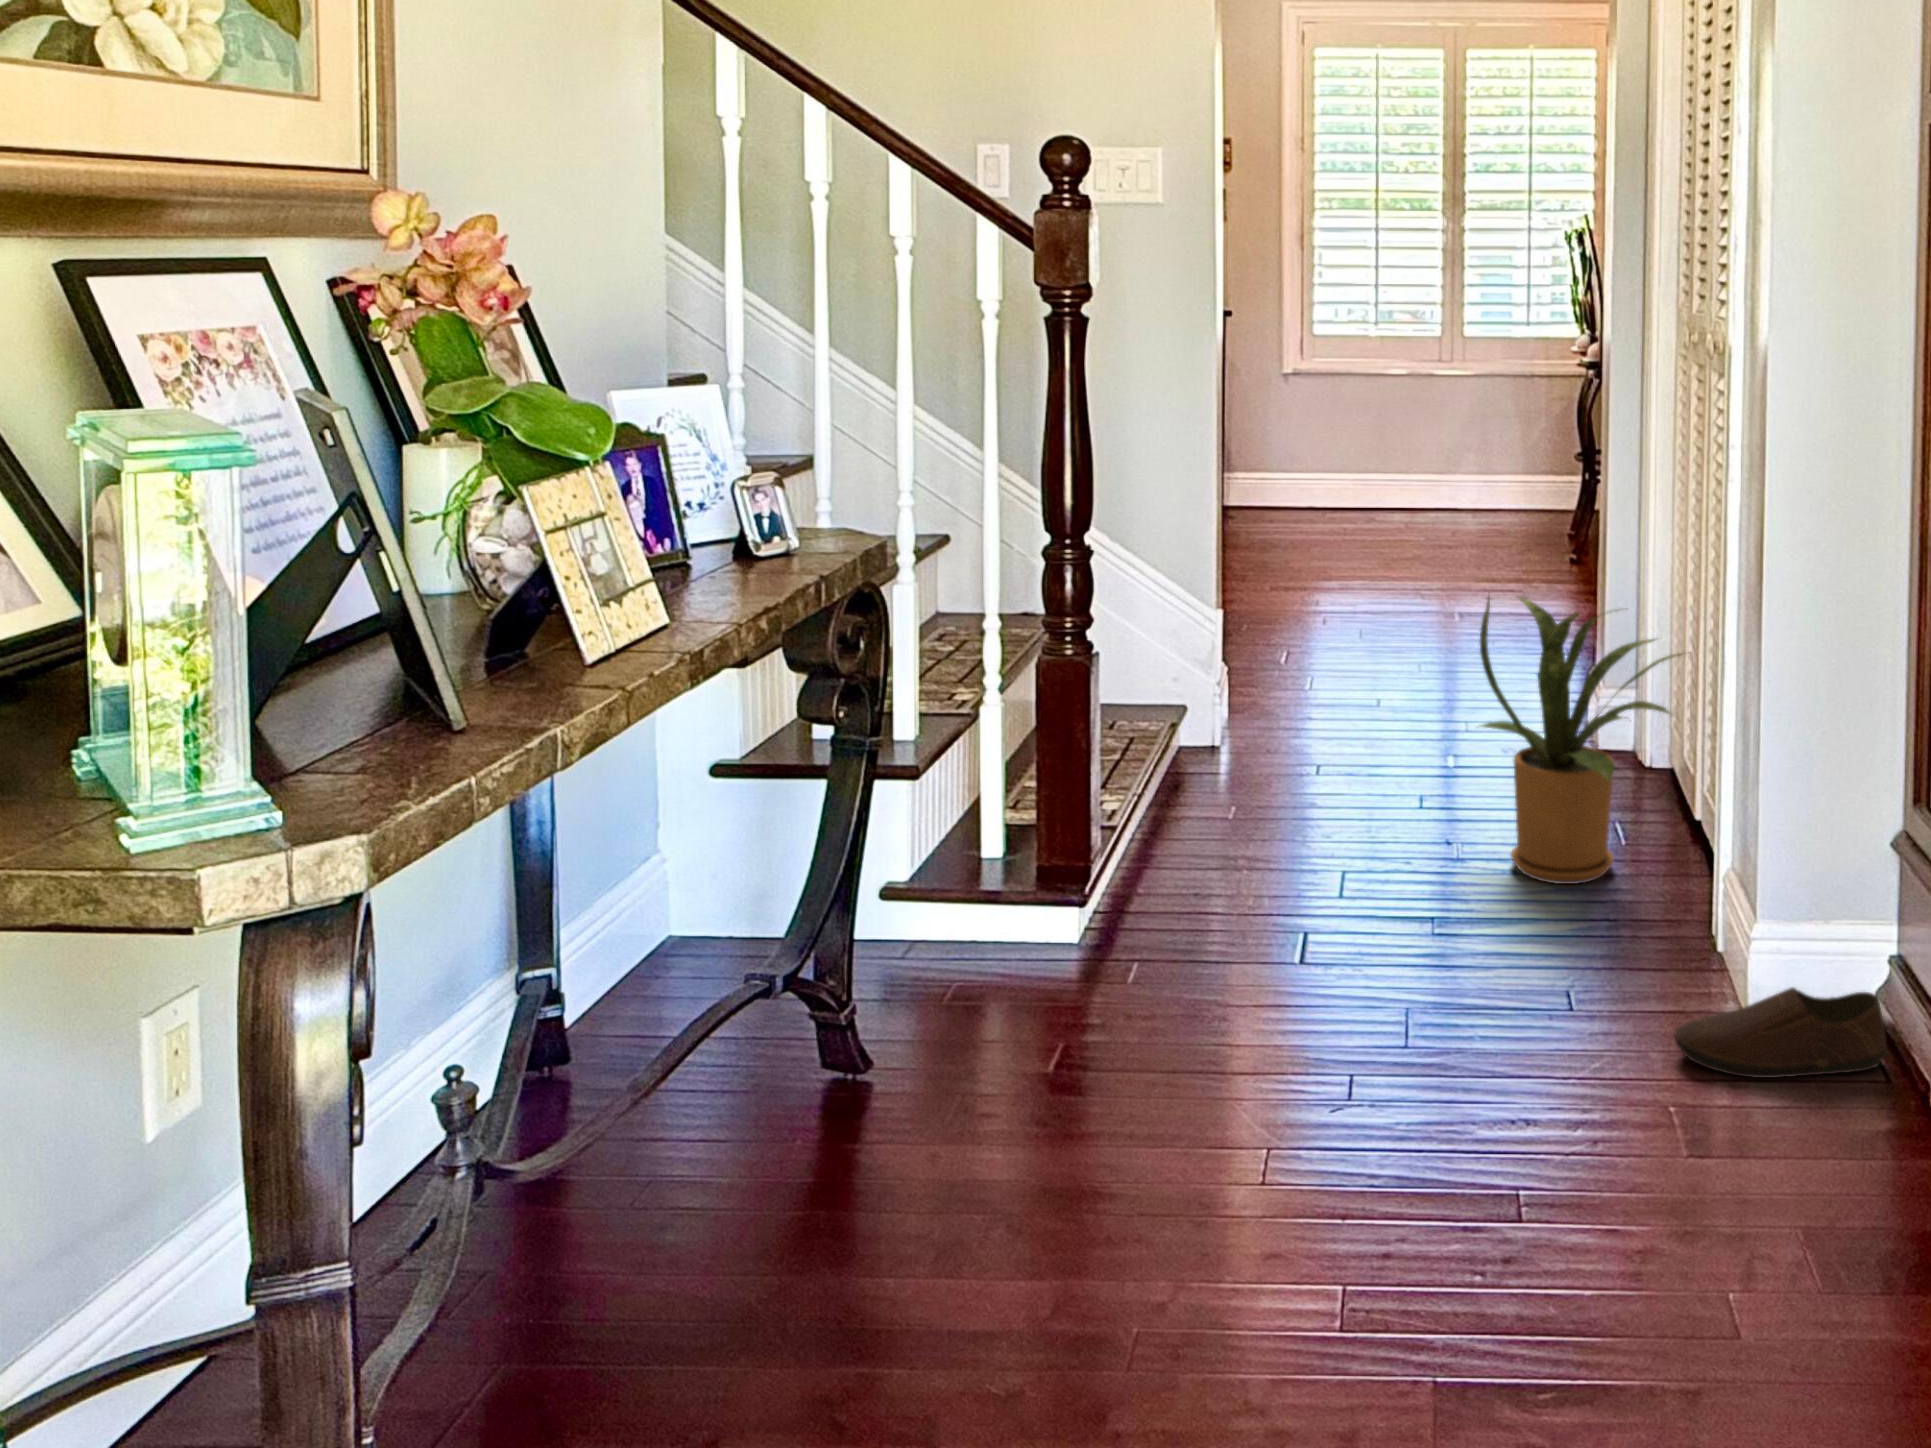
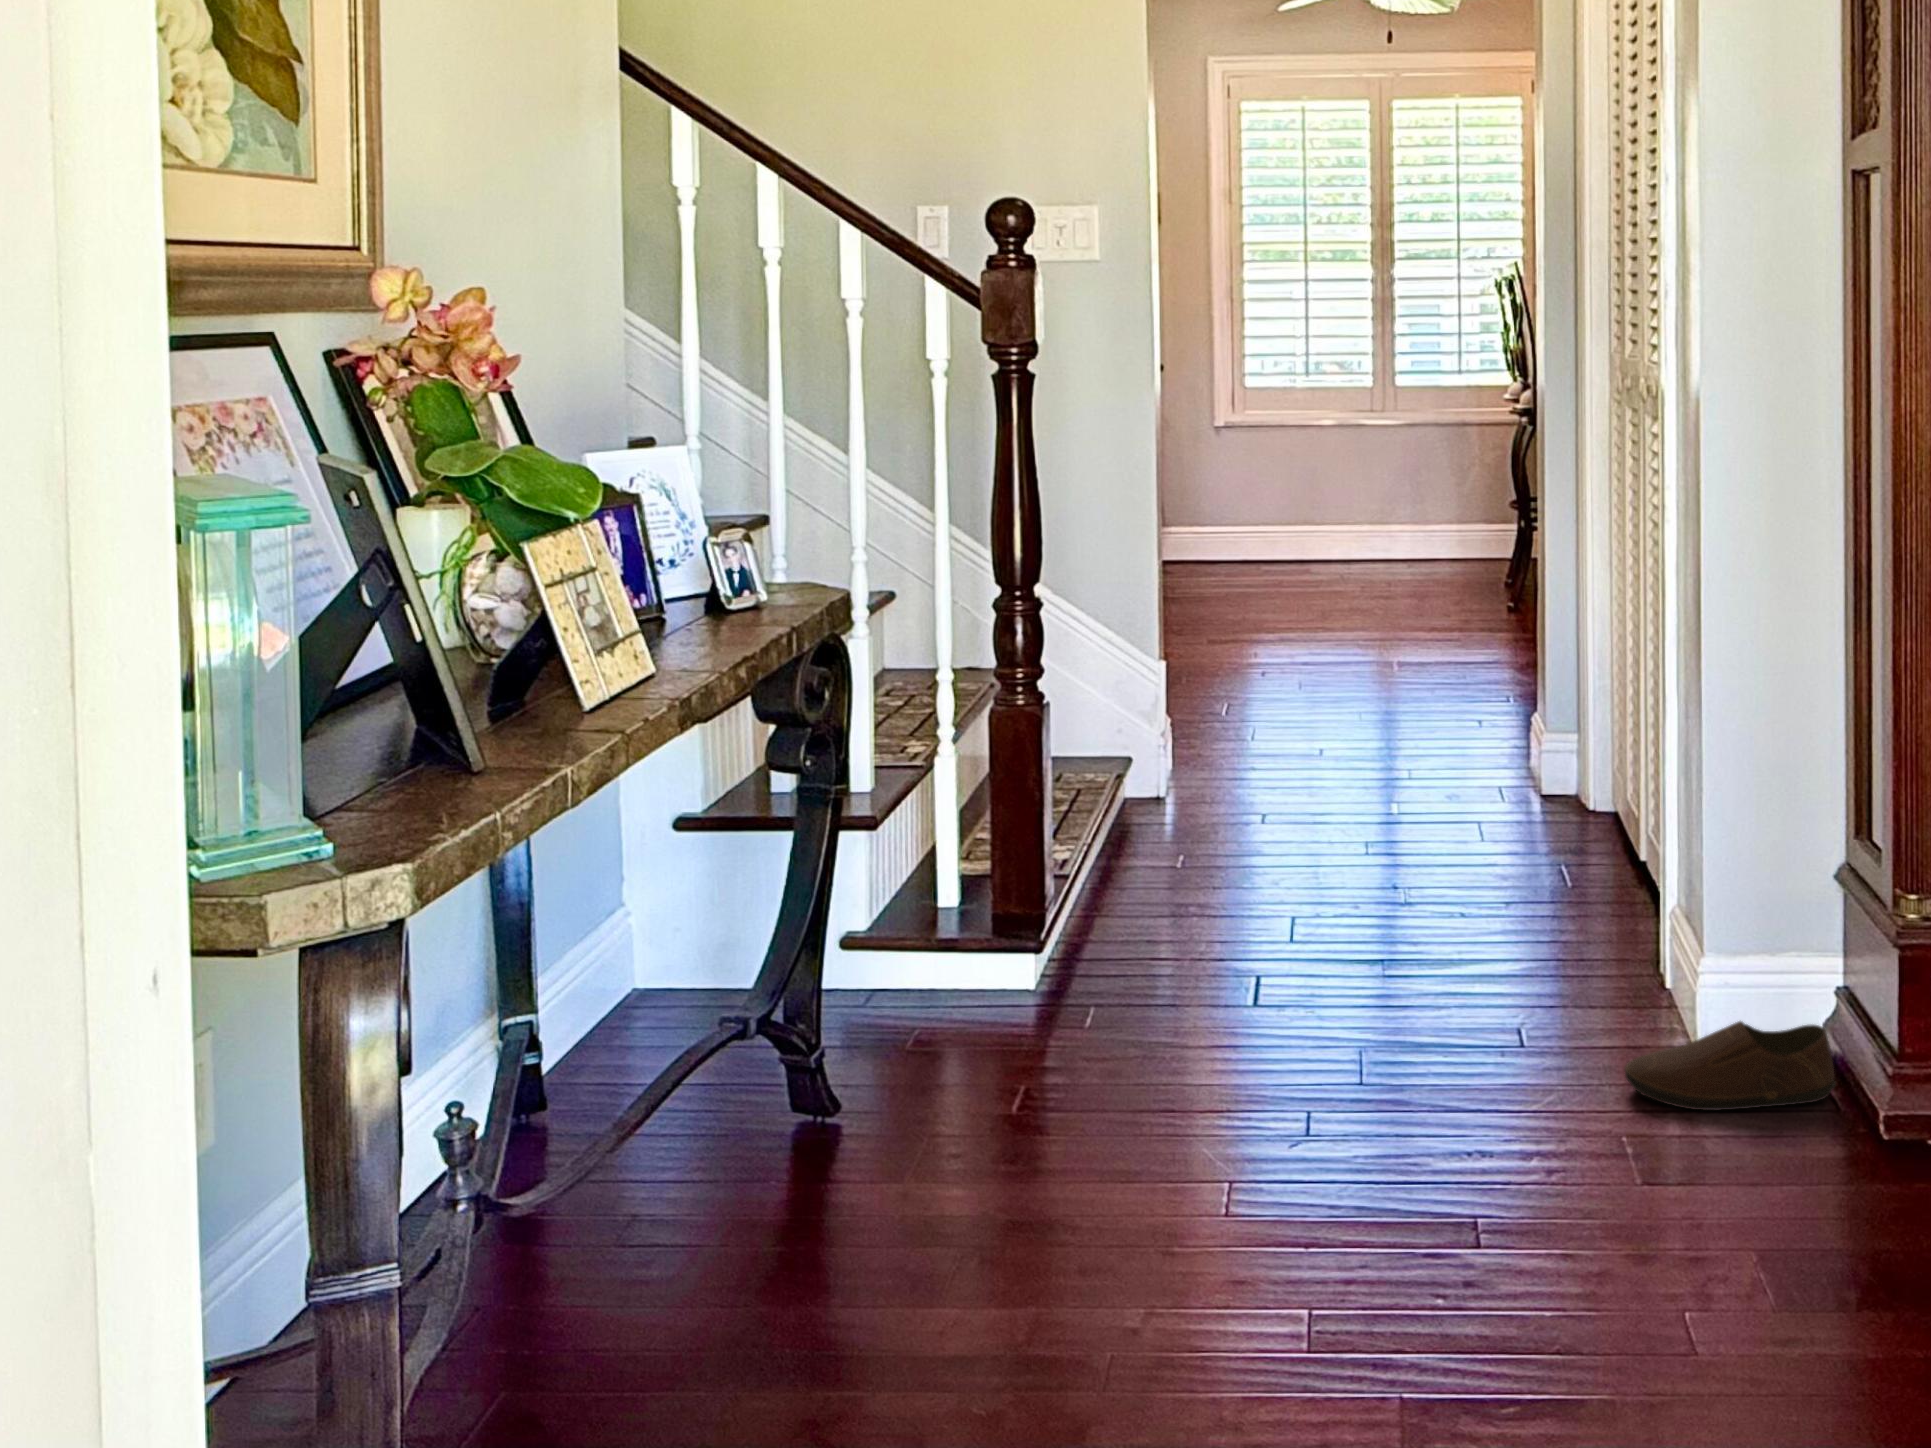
house plant: present [1480,595,1689,884] -> none [1419,636,1637,929]

